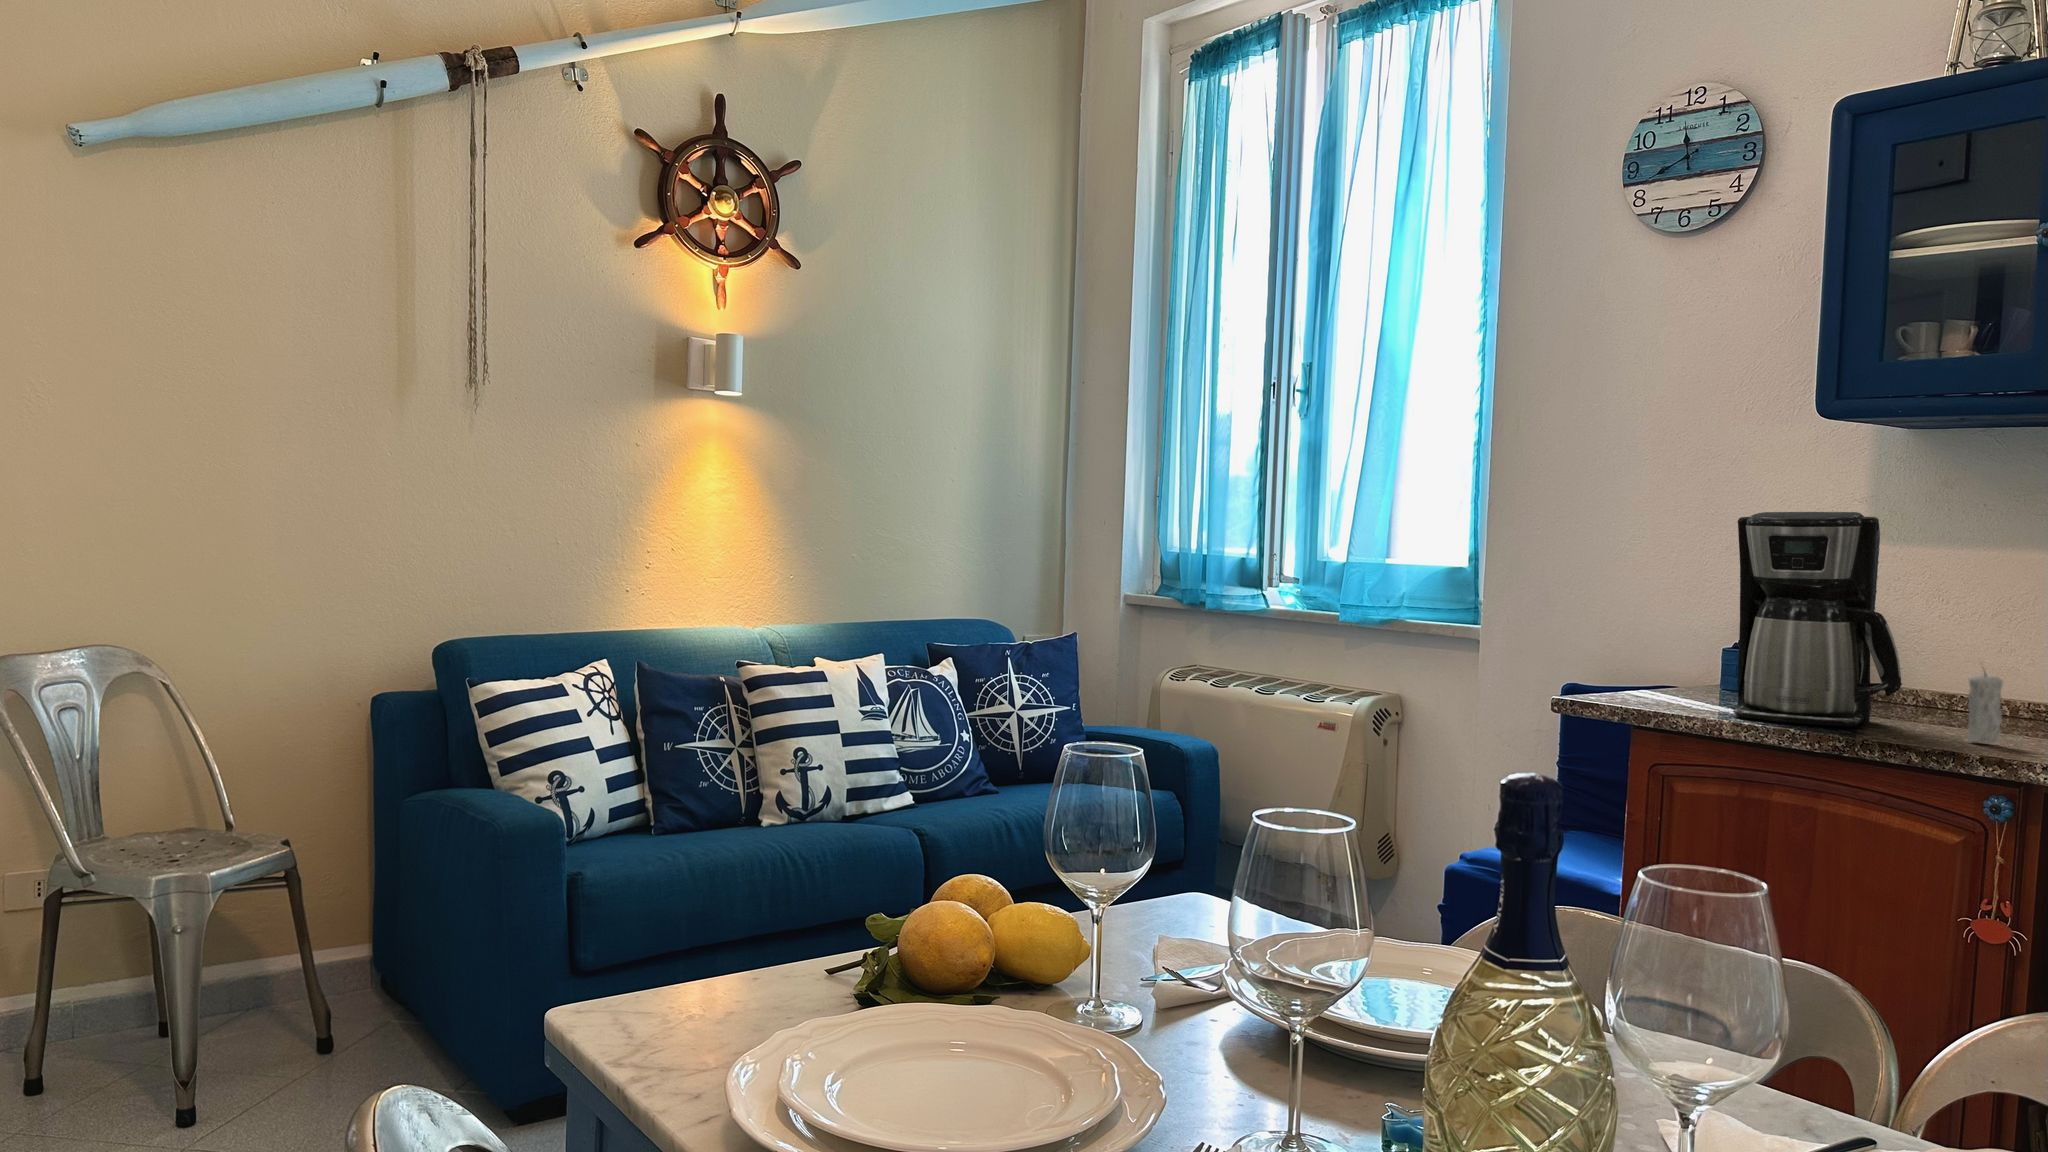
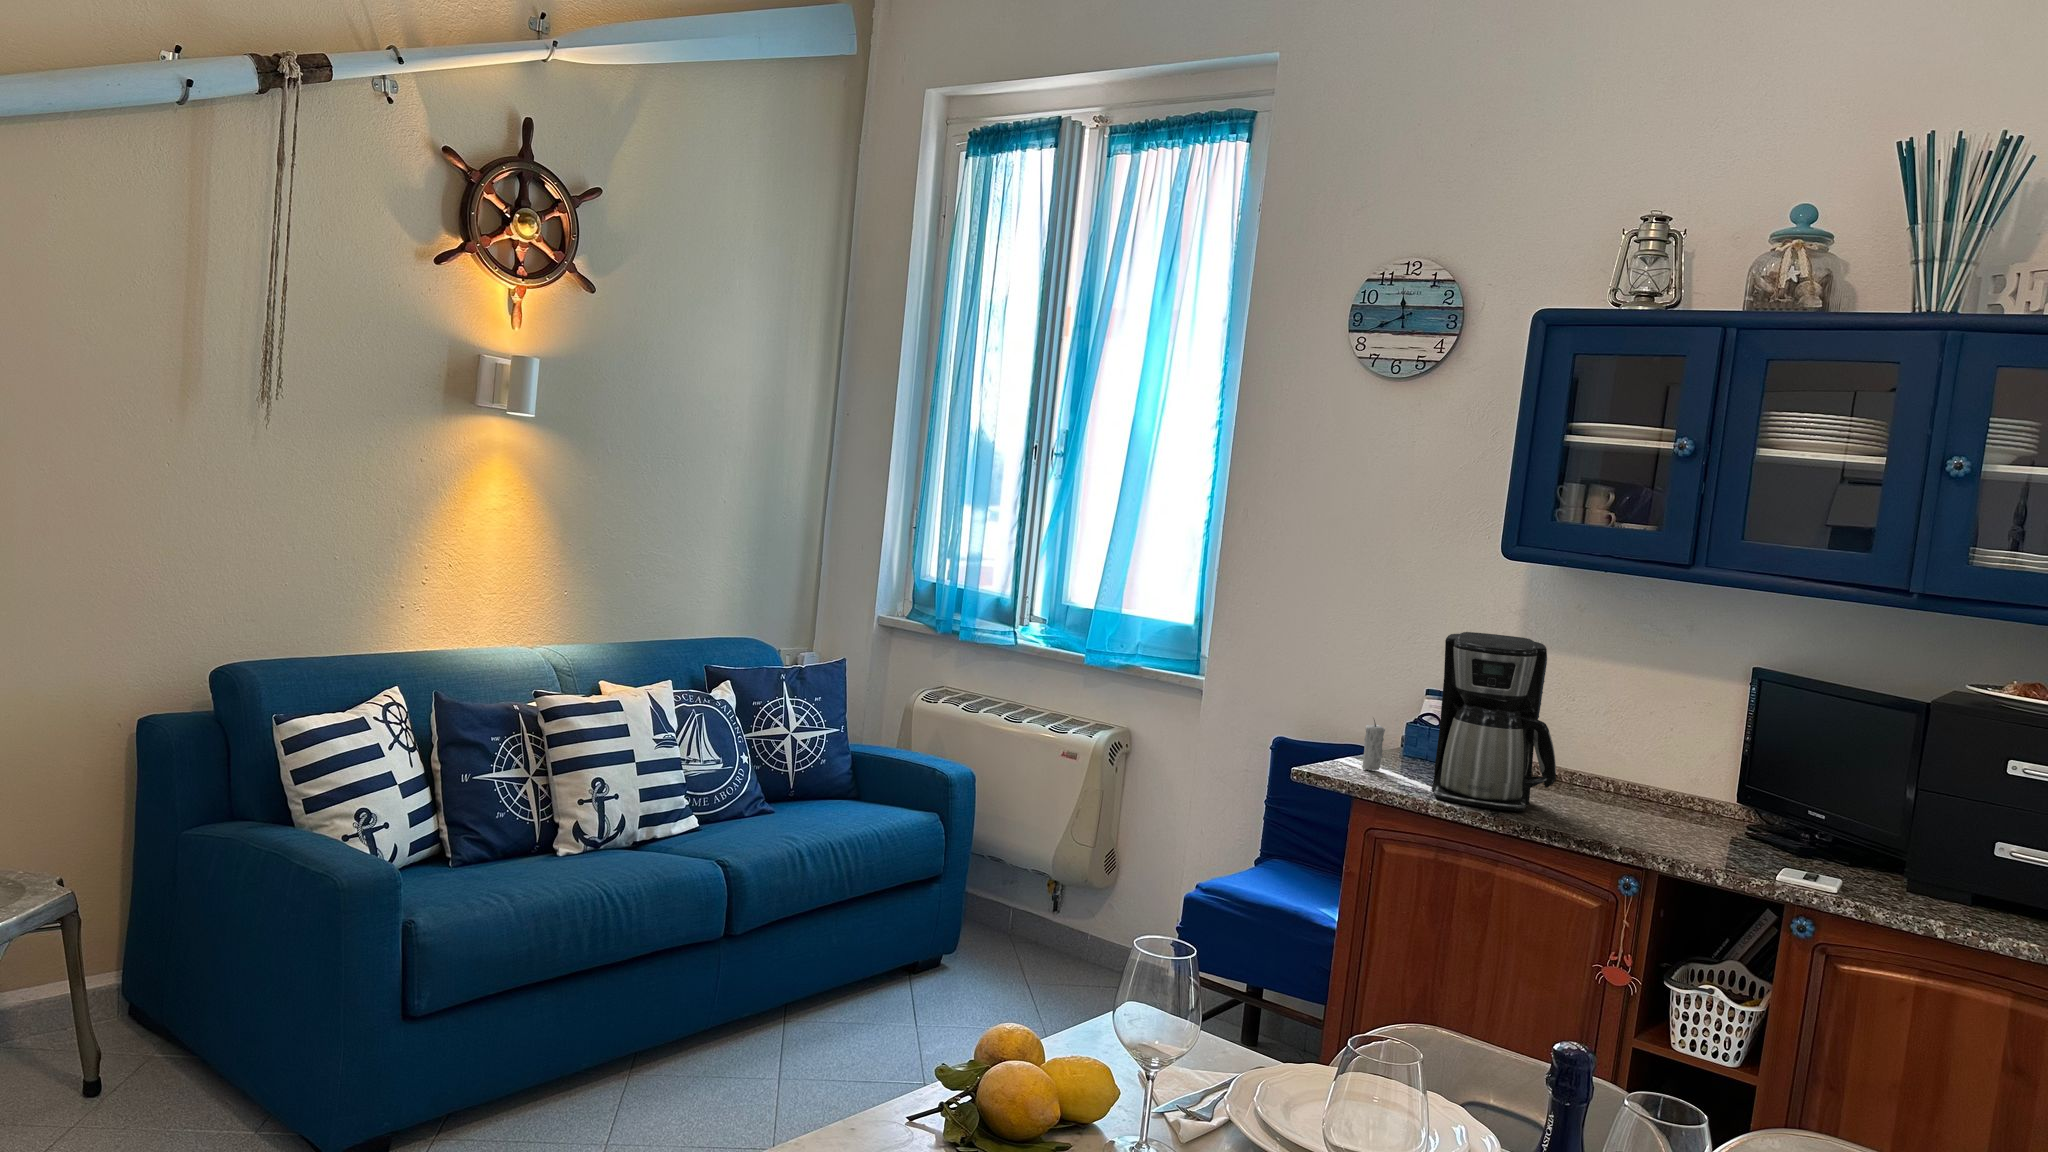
candle: present [1968,673,2003,743] -> present [1362,720,1385,770]

